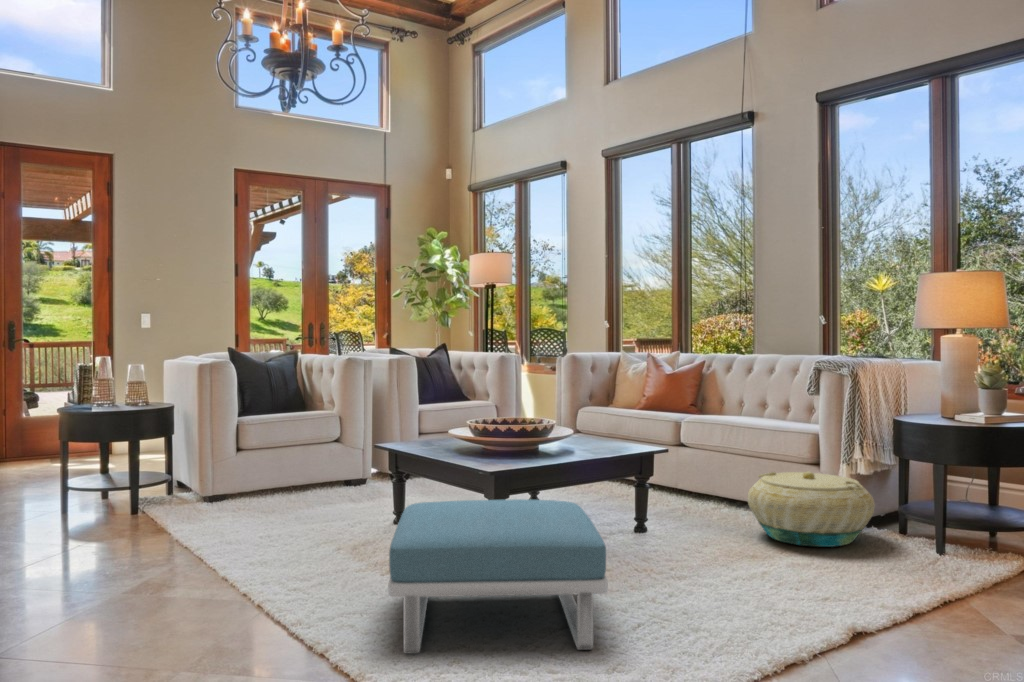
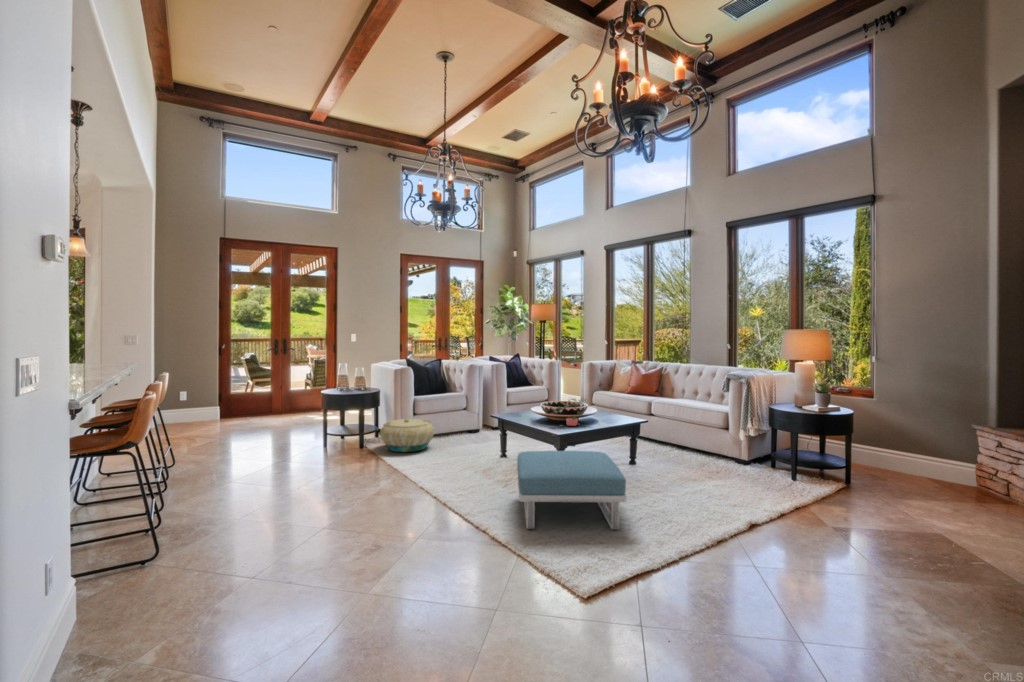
potted plant: none [477,403,552,460] -> present [550,398,584,426]
basket: present [747,471,875,547] -> present [380,419,434,452]

